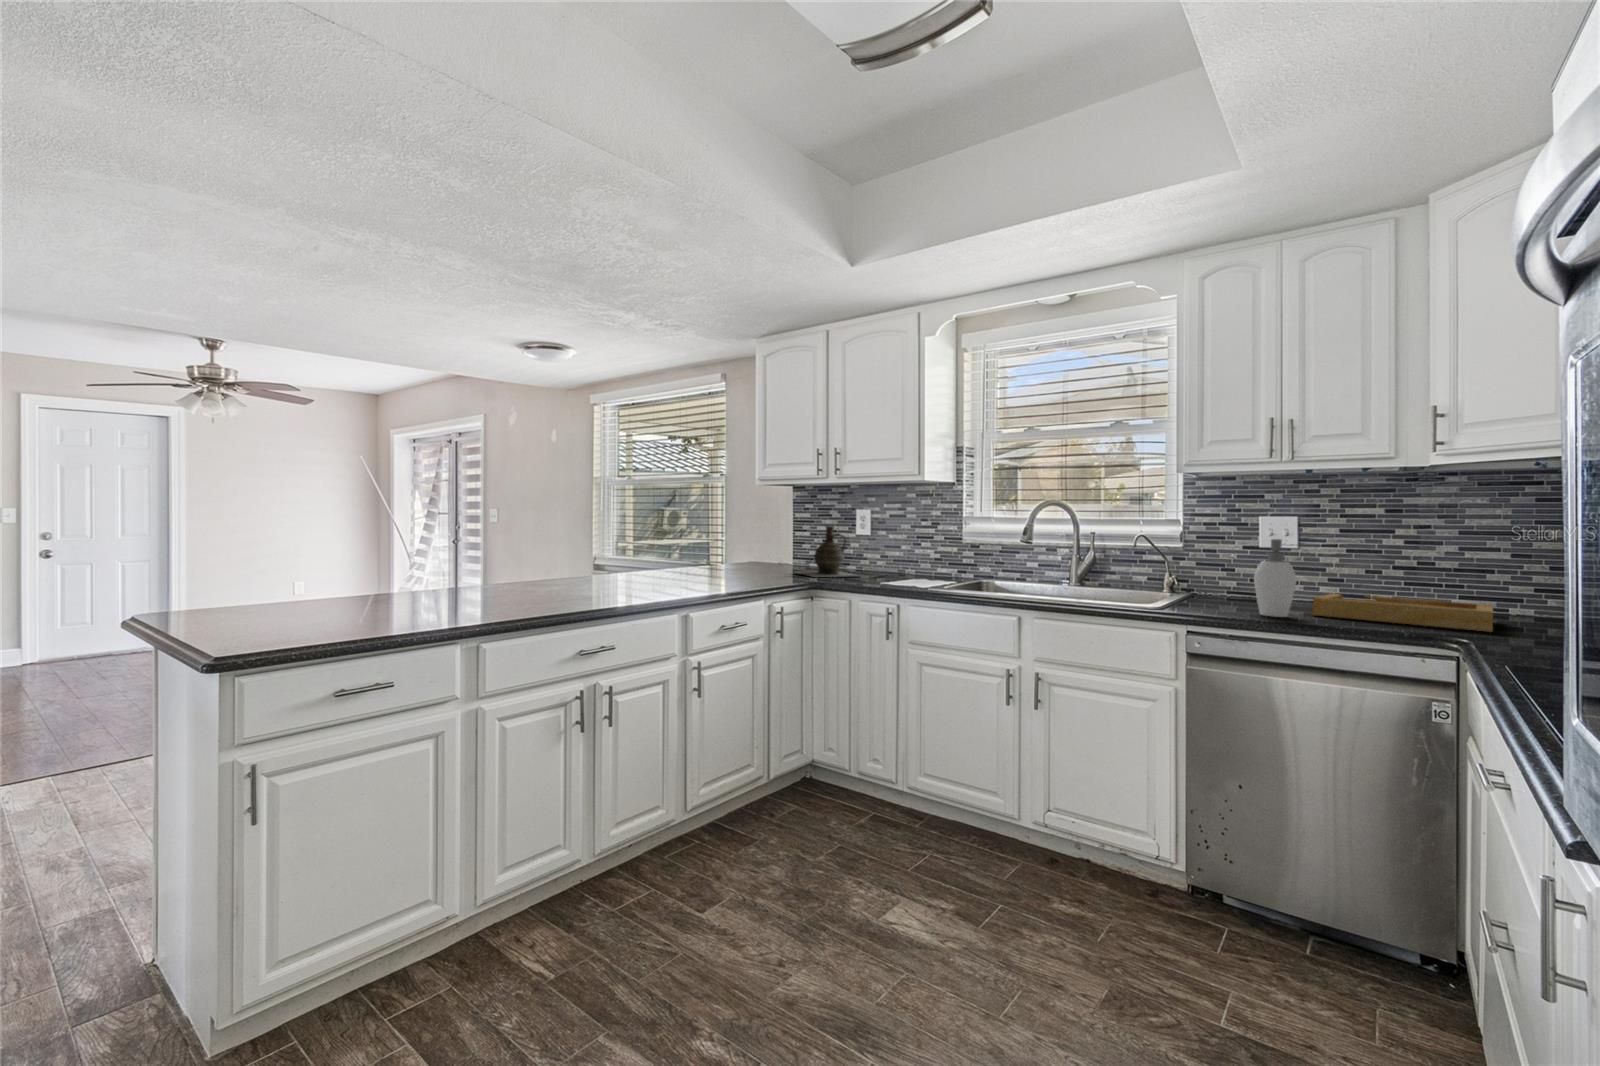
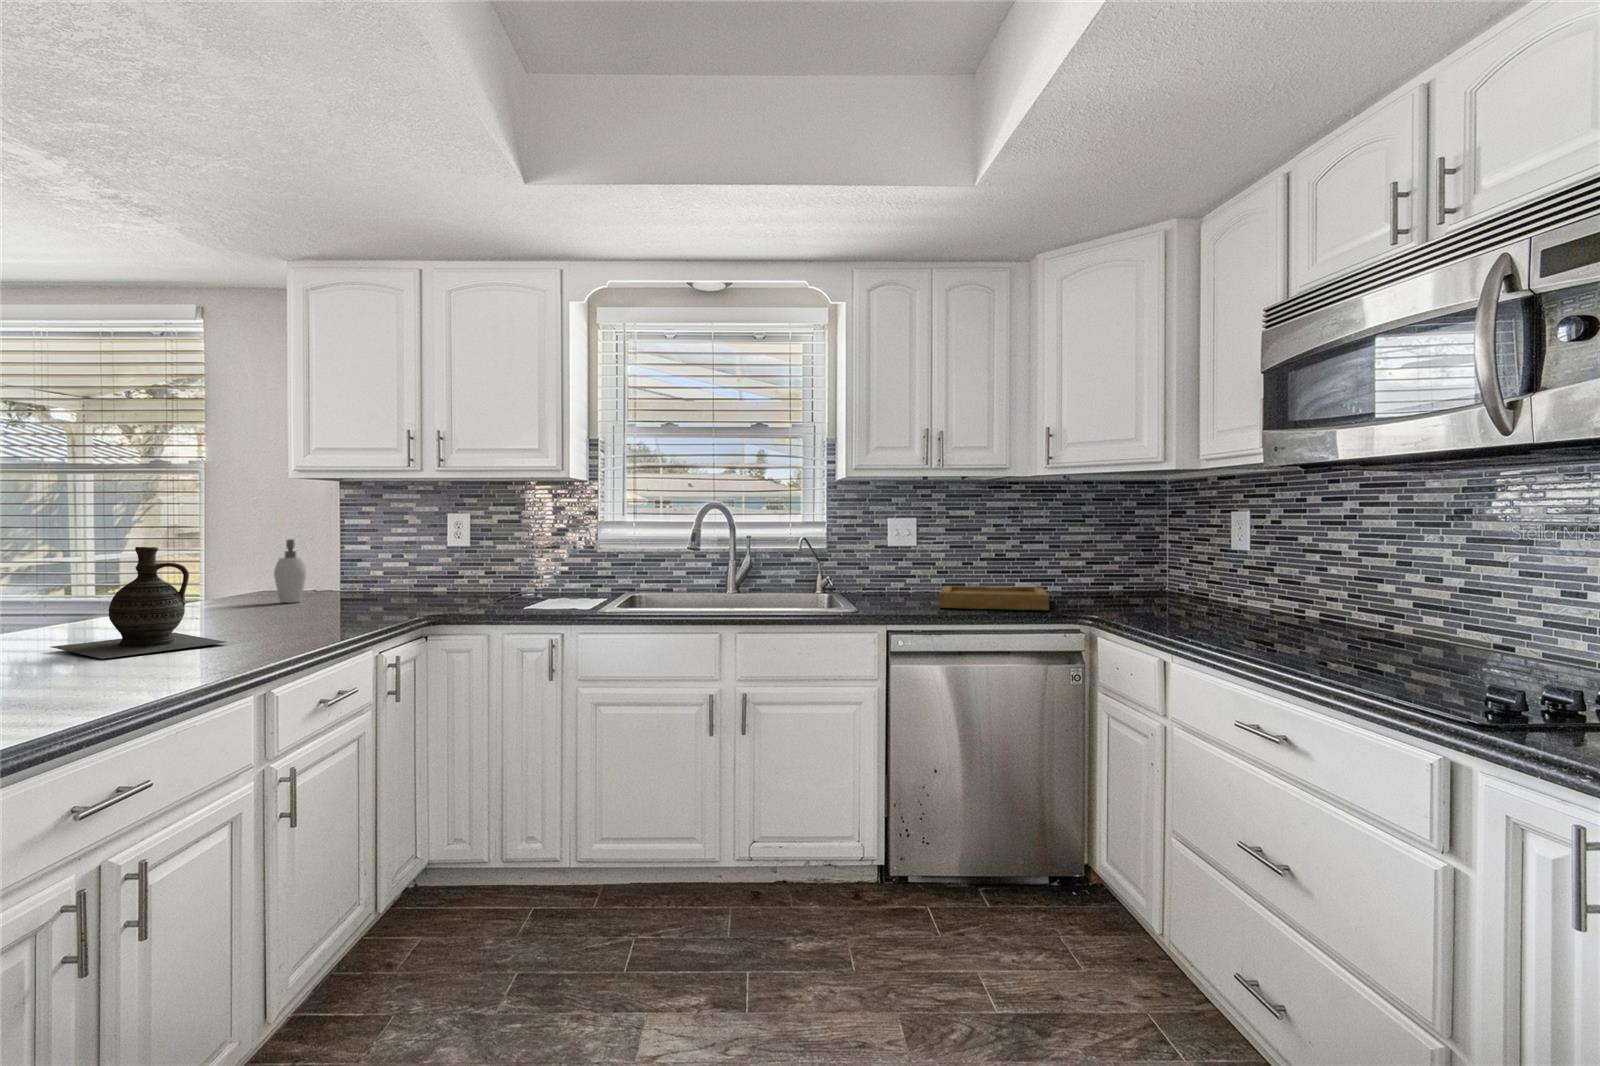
ceramic jug: present [796,526,856,577] -> present [51,547,227,659]
soap dispenser: present [1254,539,1296,617] -> present [274,539,306,603]

